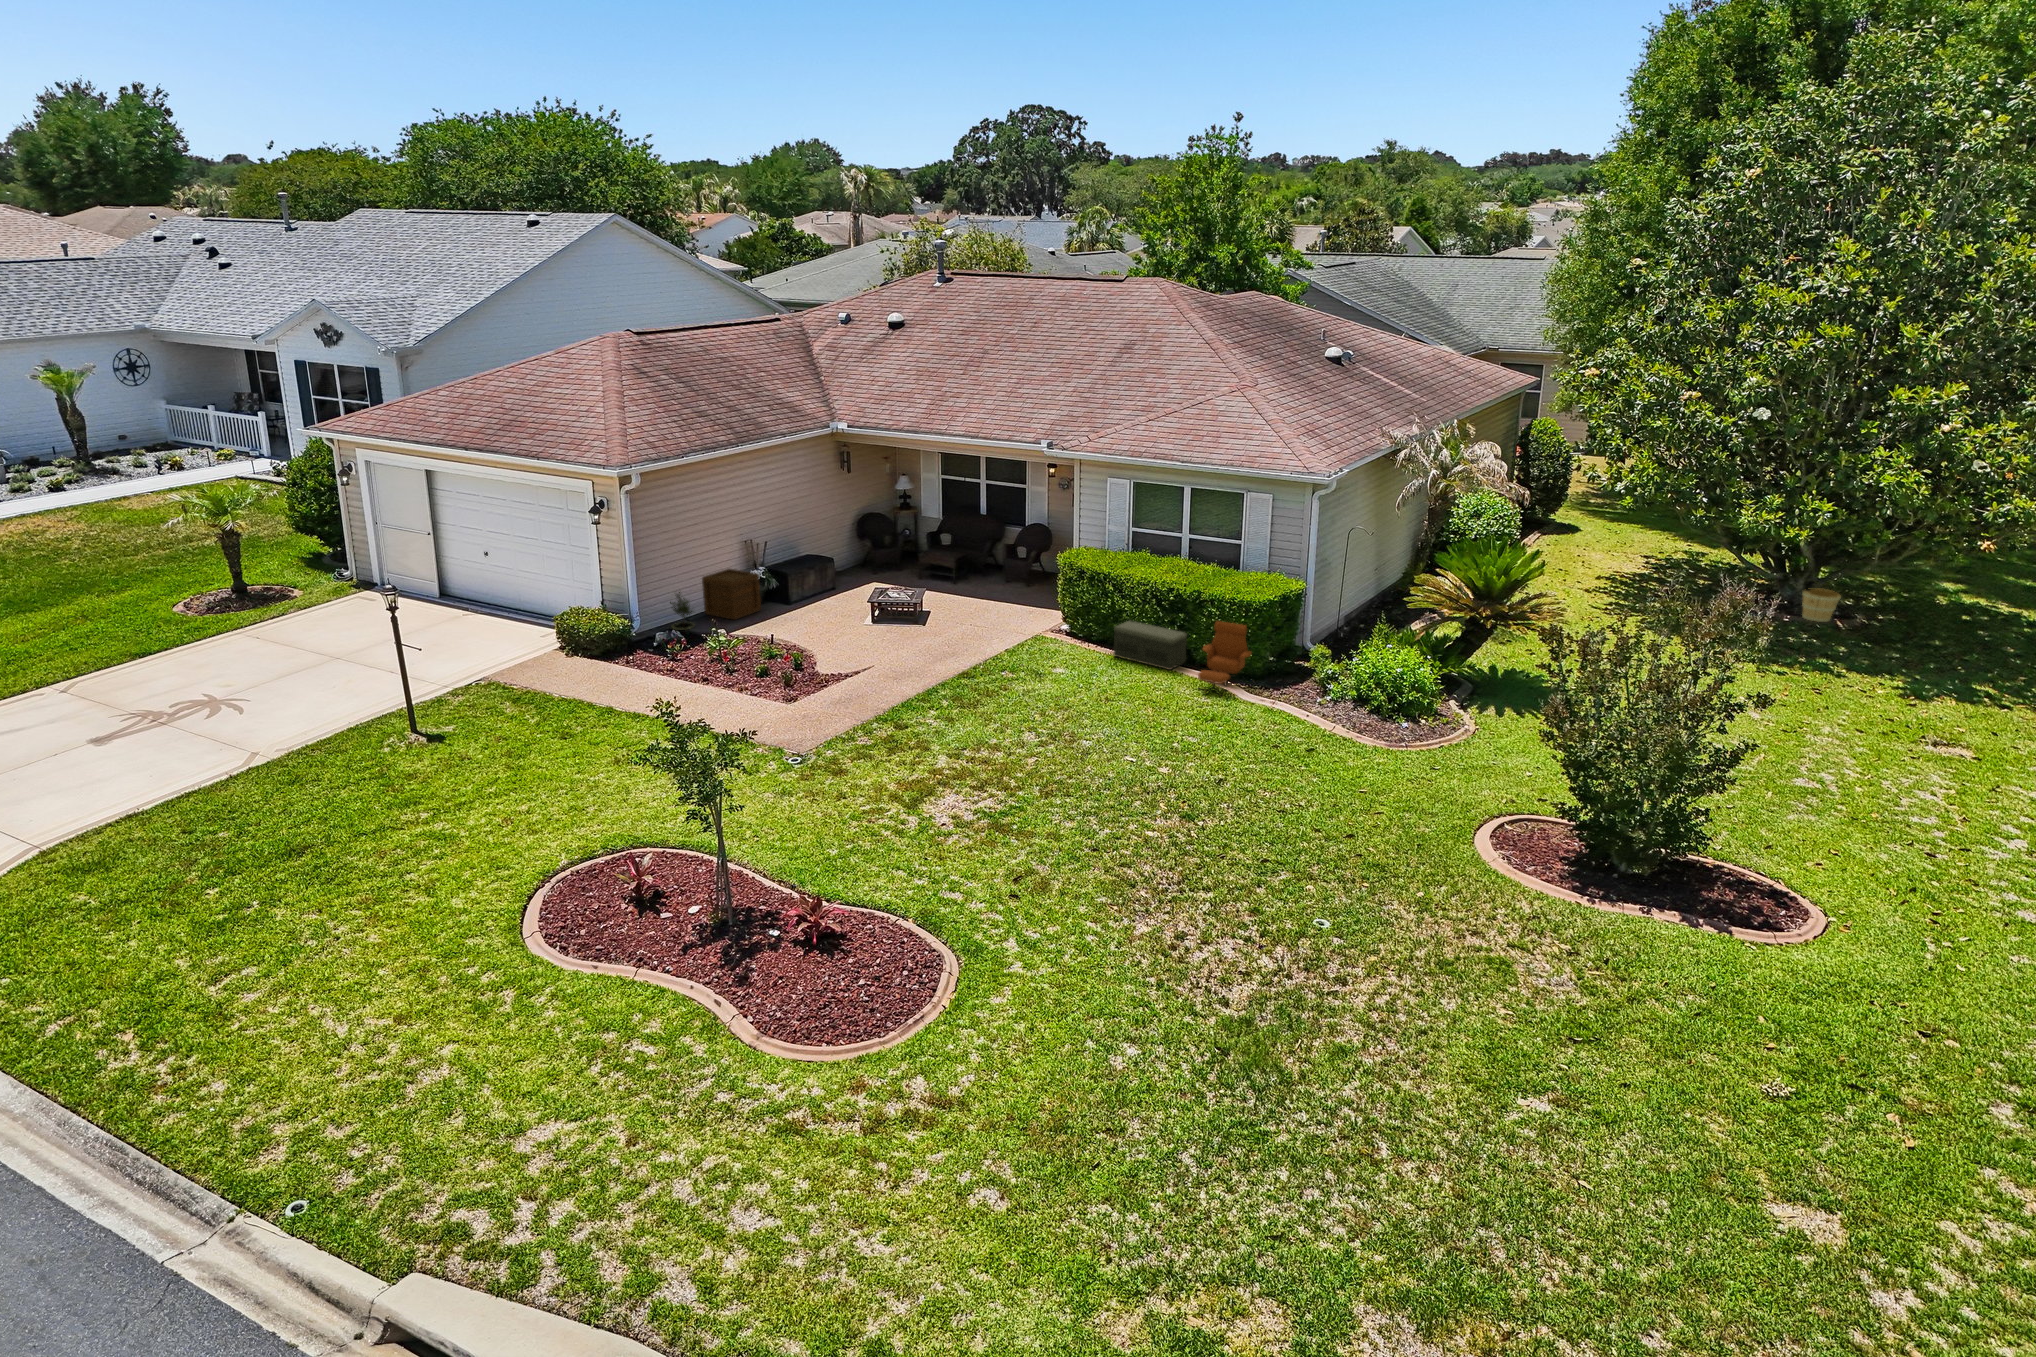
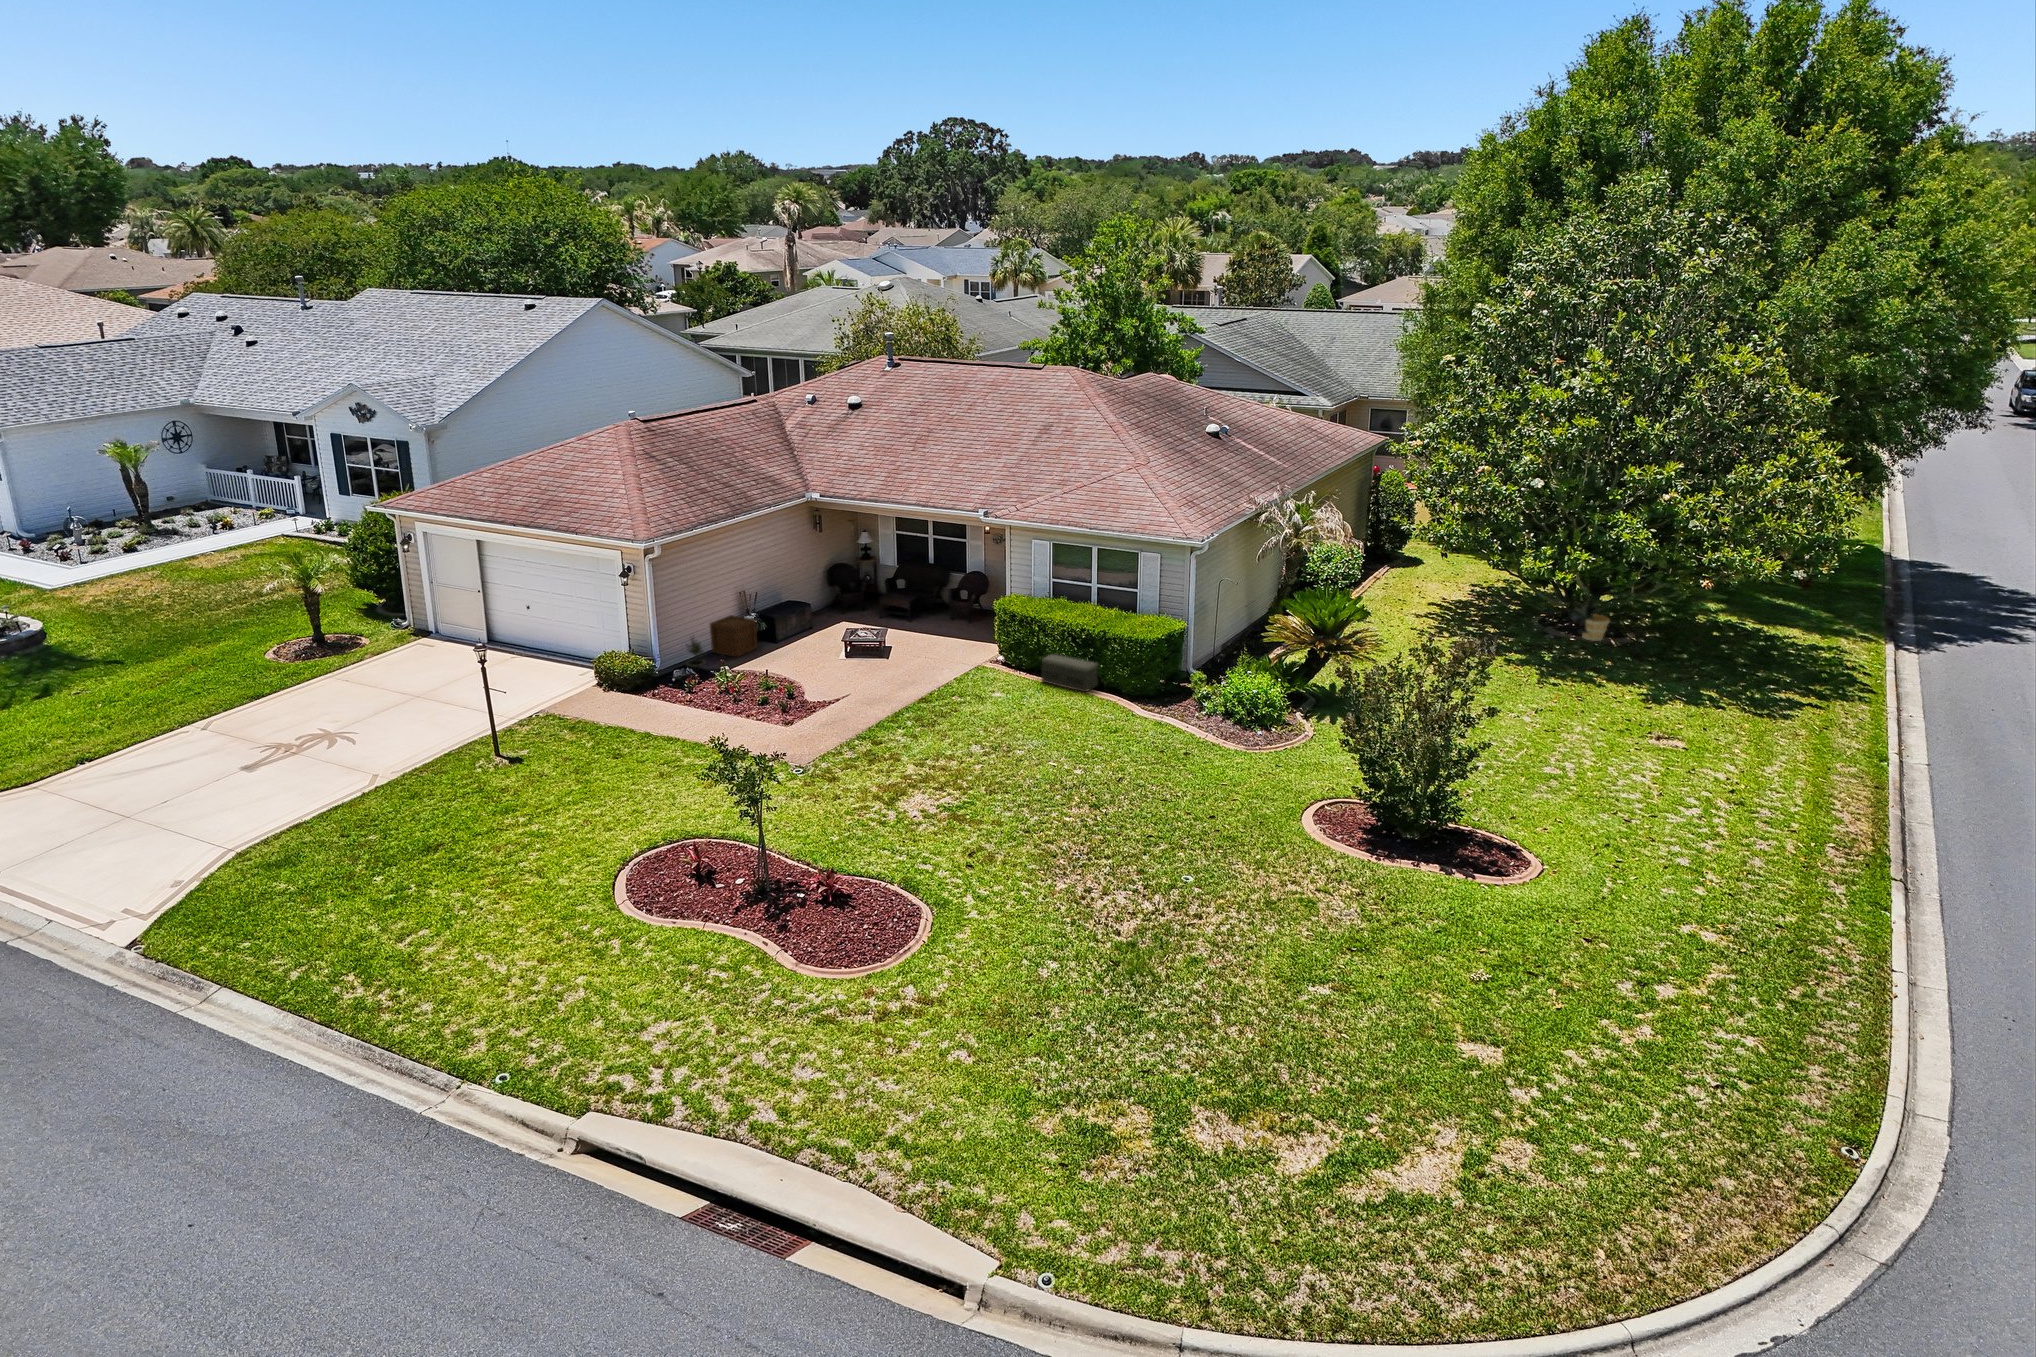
lounge chair: present [1198,621,1251,696] -> none [1106,654,1148,713]

